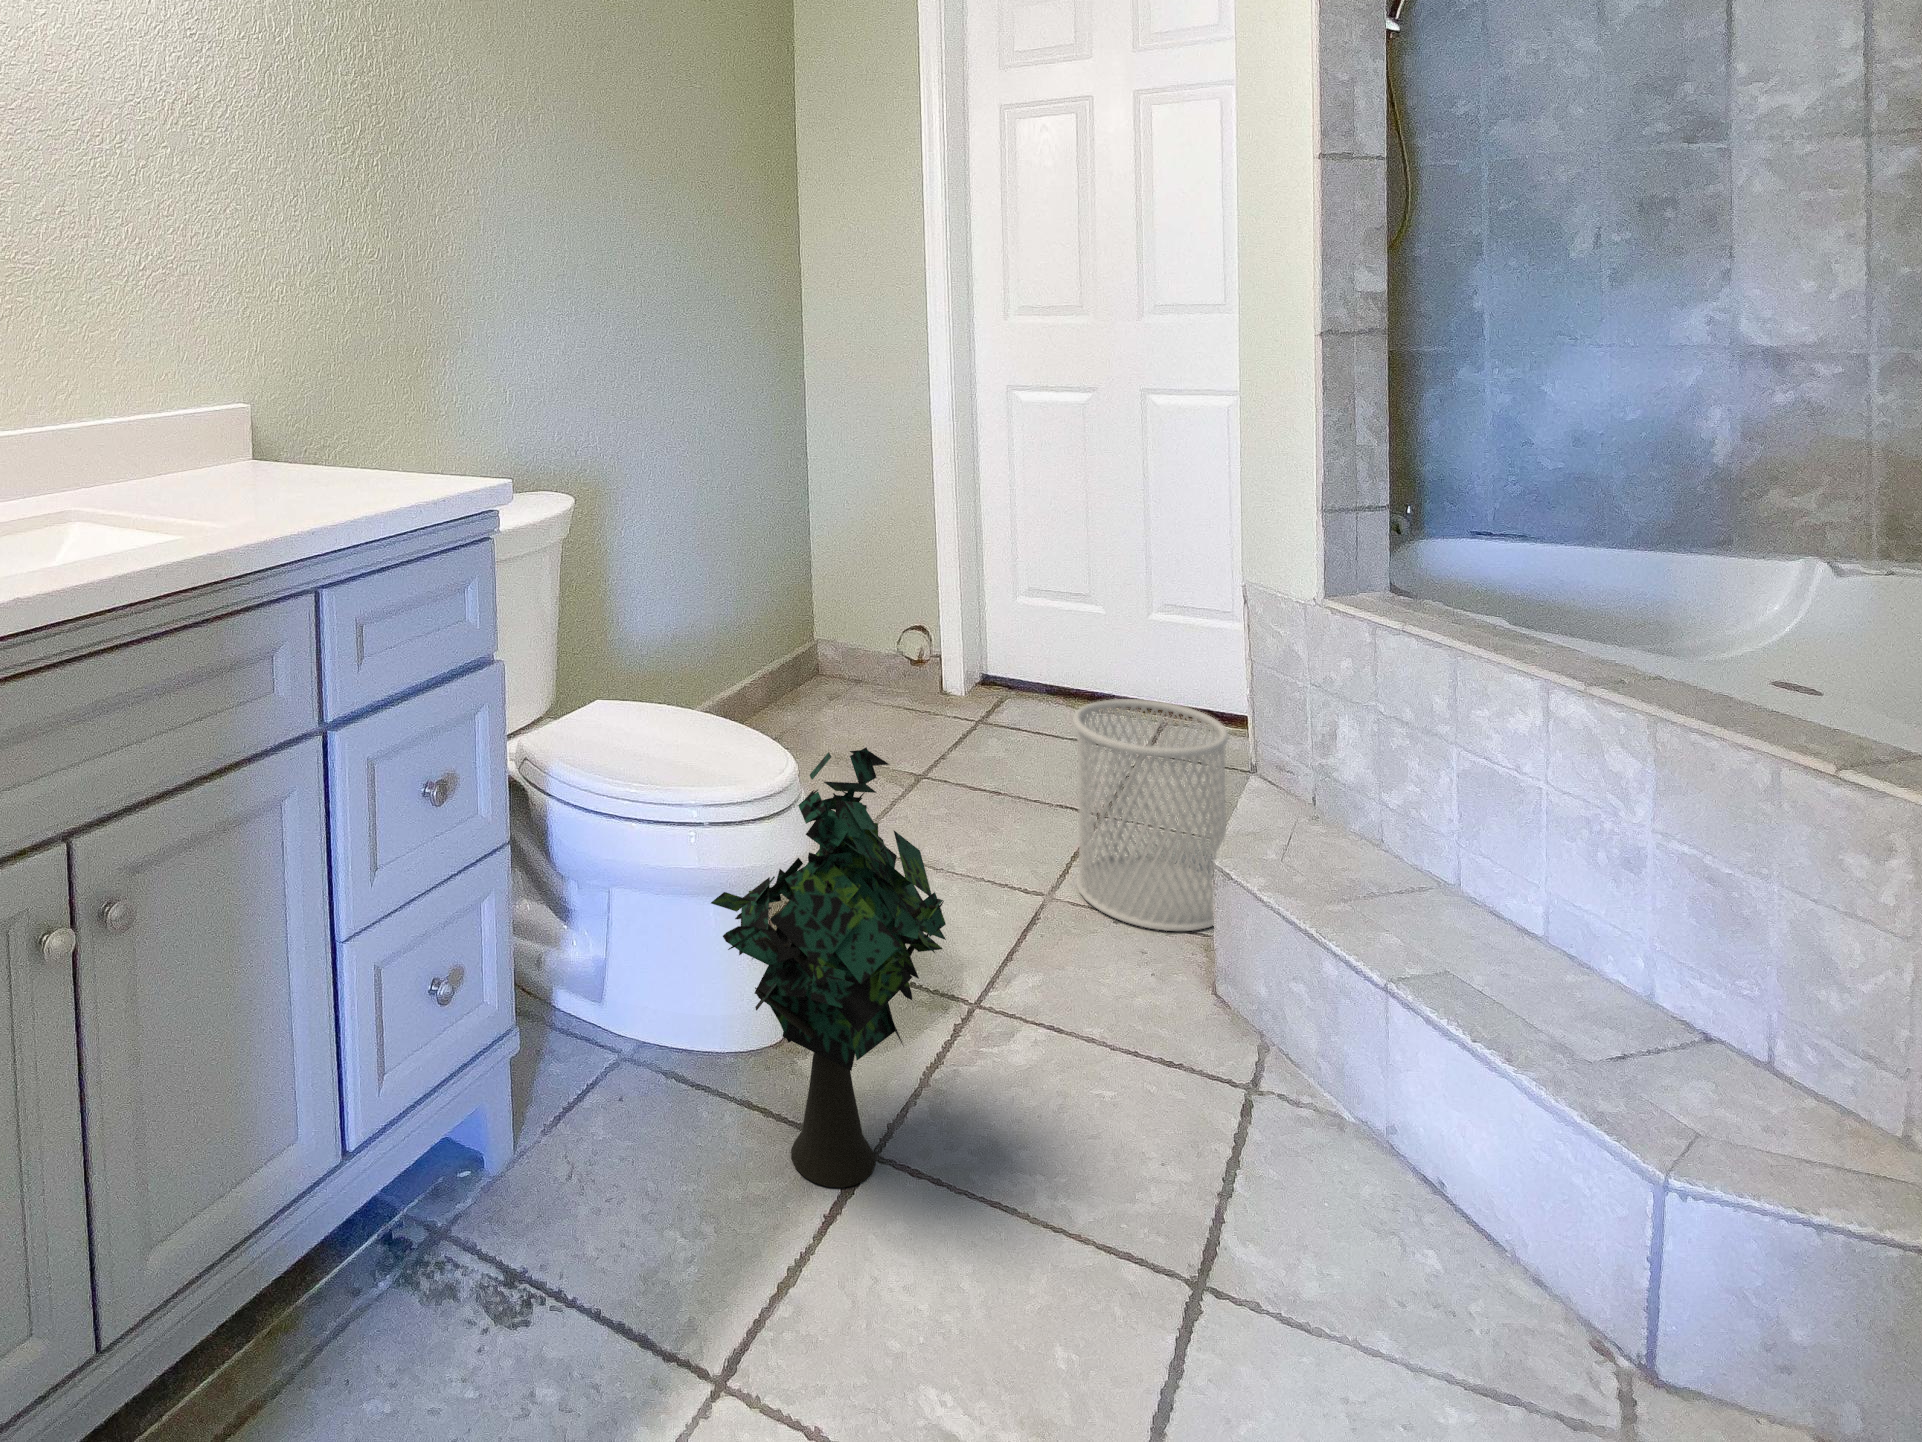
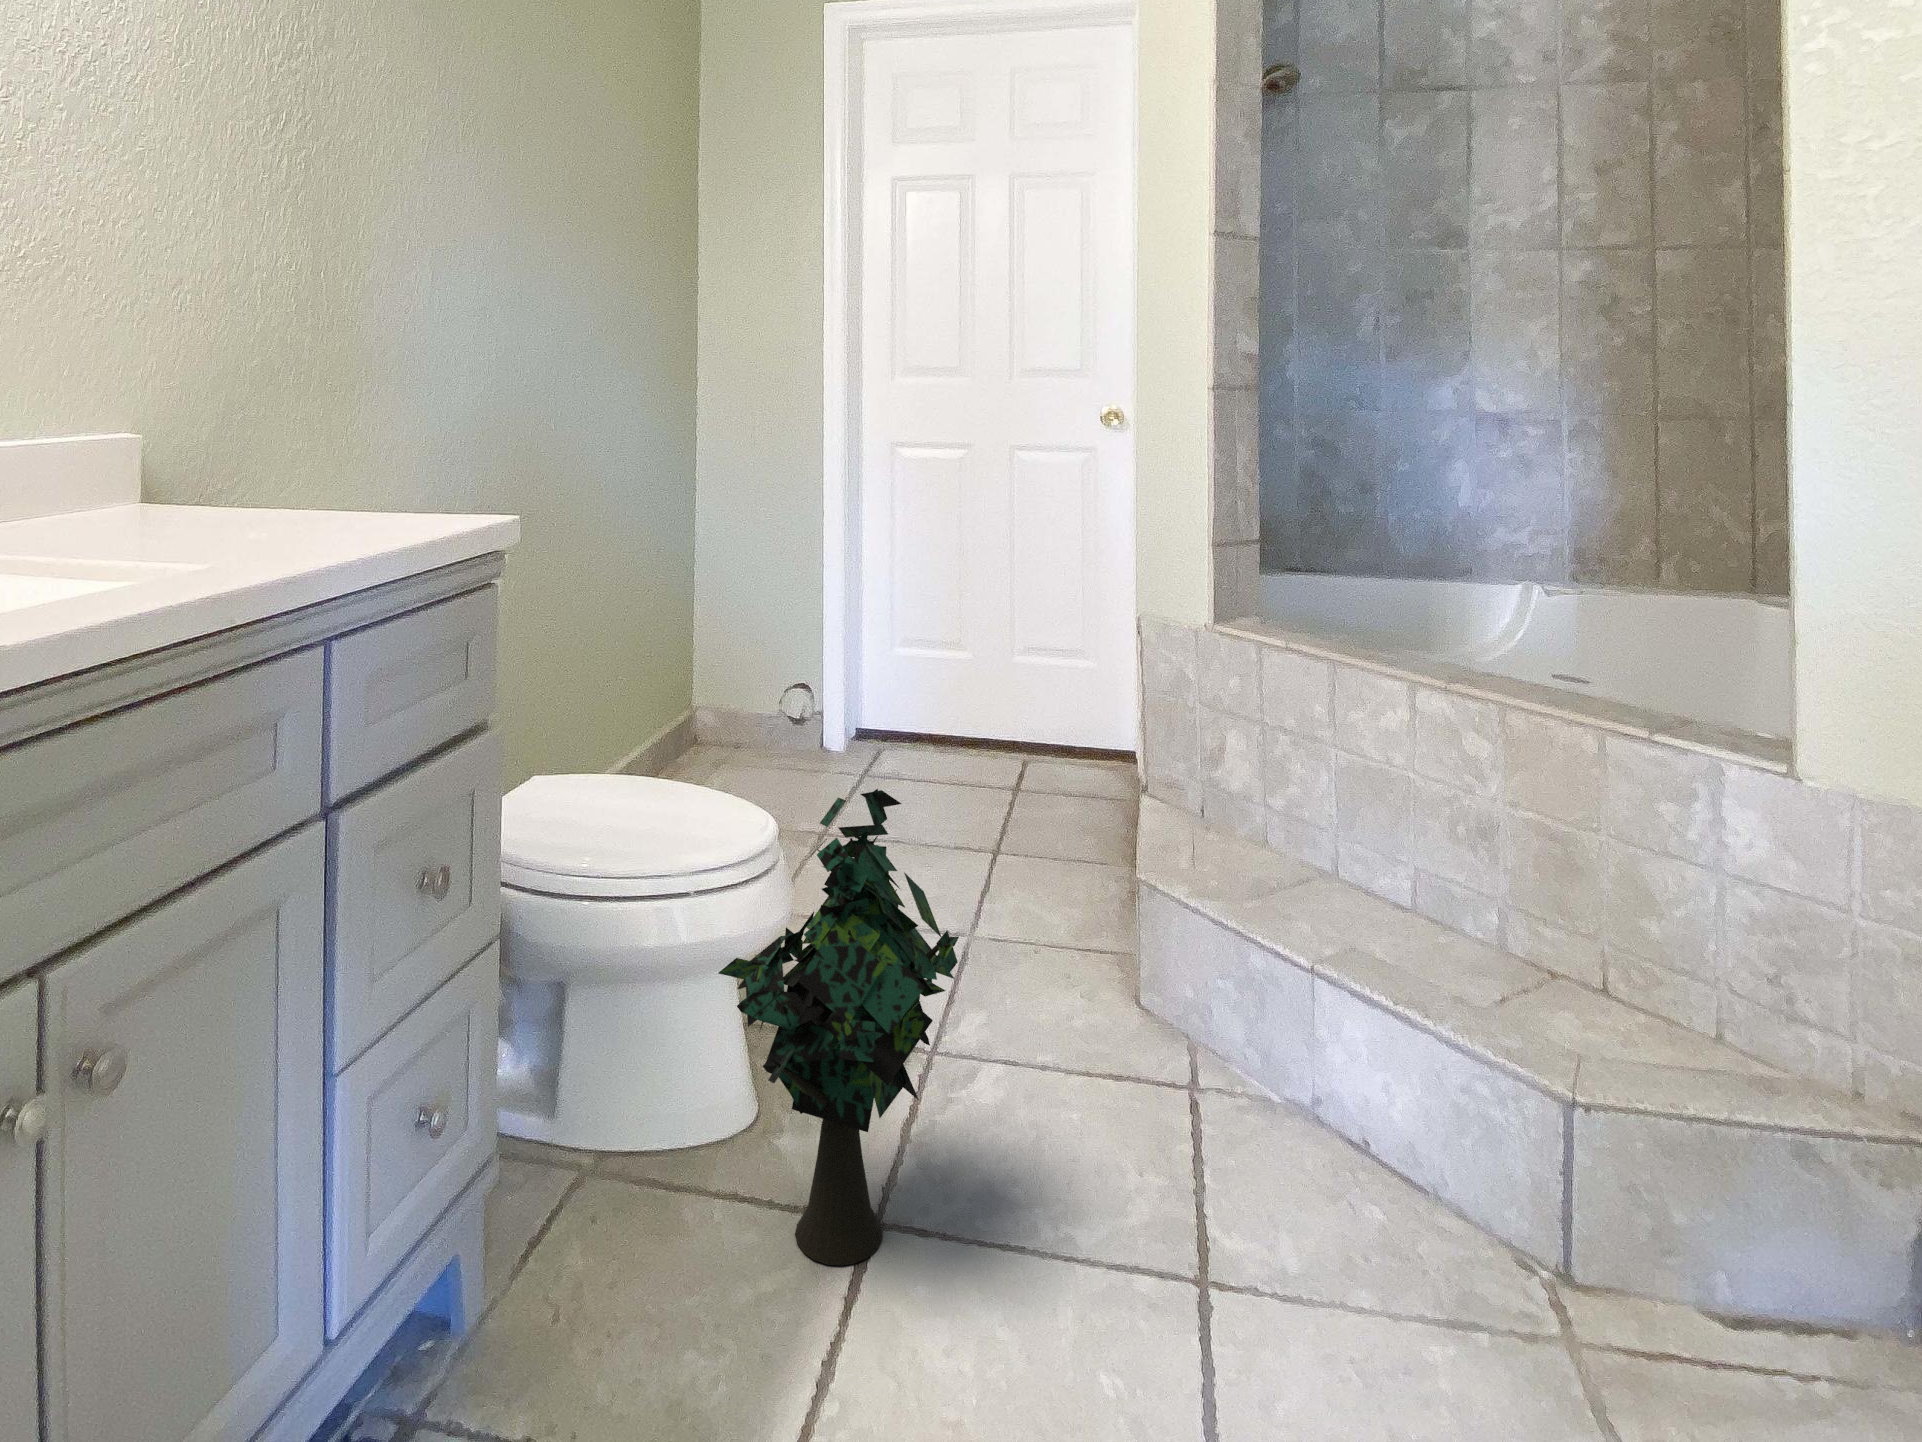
wastebasket: present [1073,699,1228,931] -> none [1006,739,1142,957]

